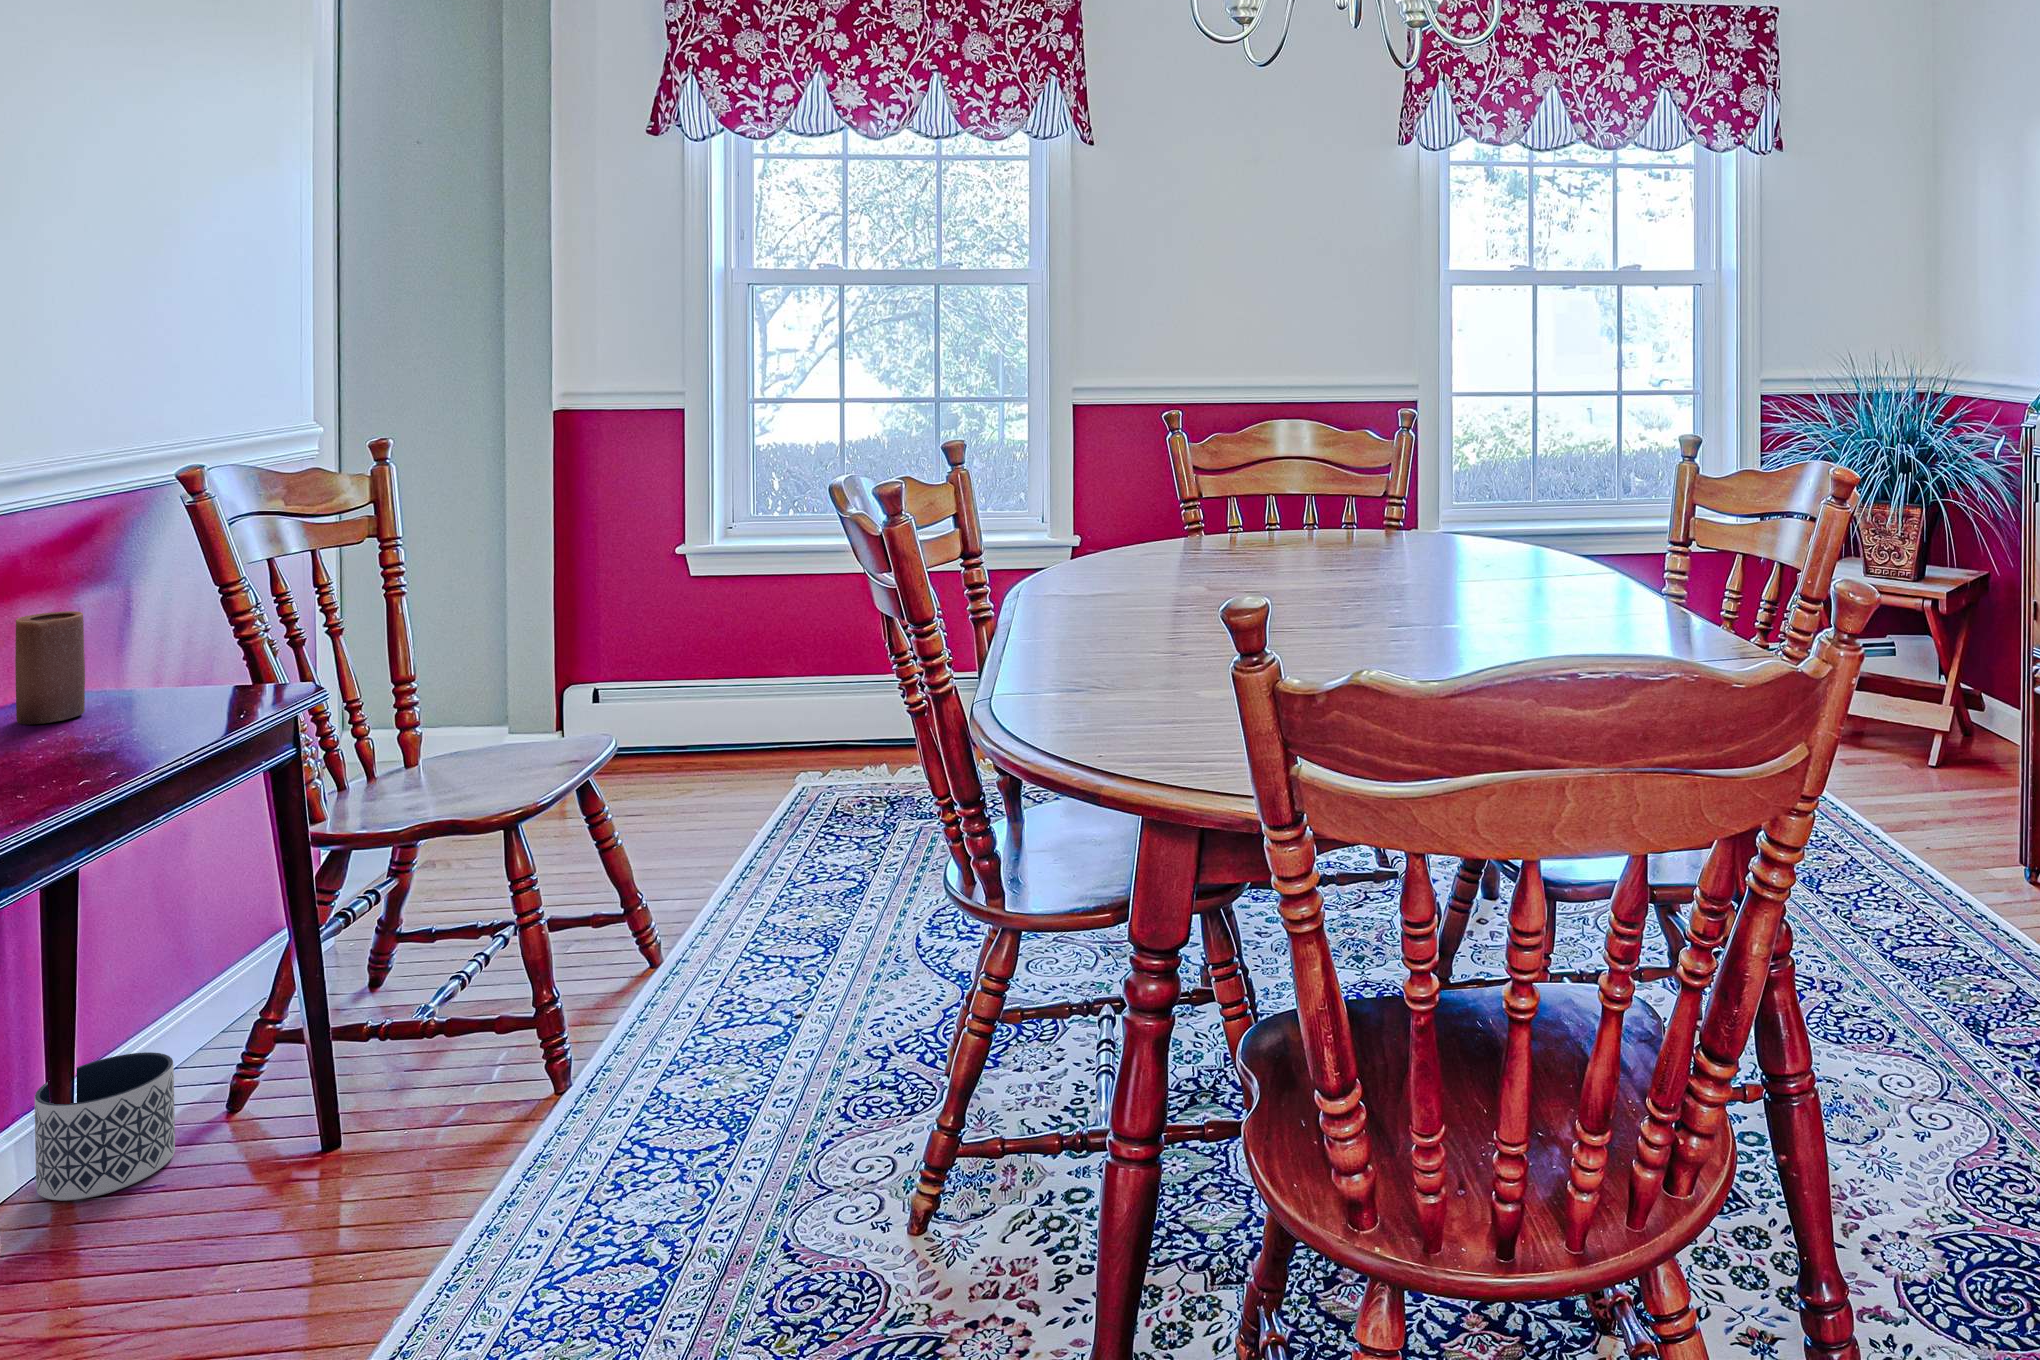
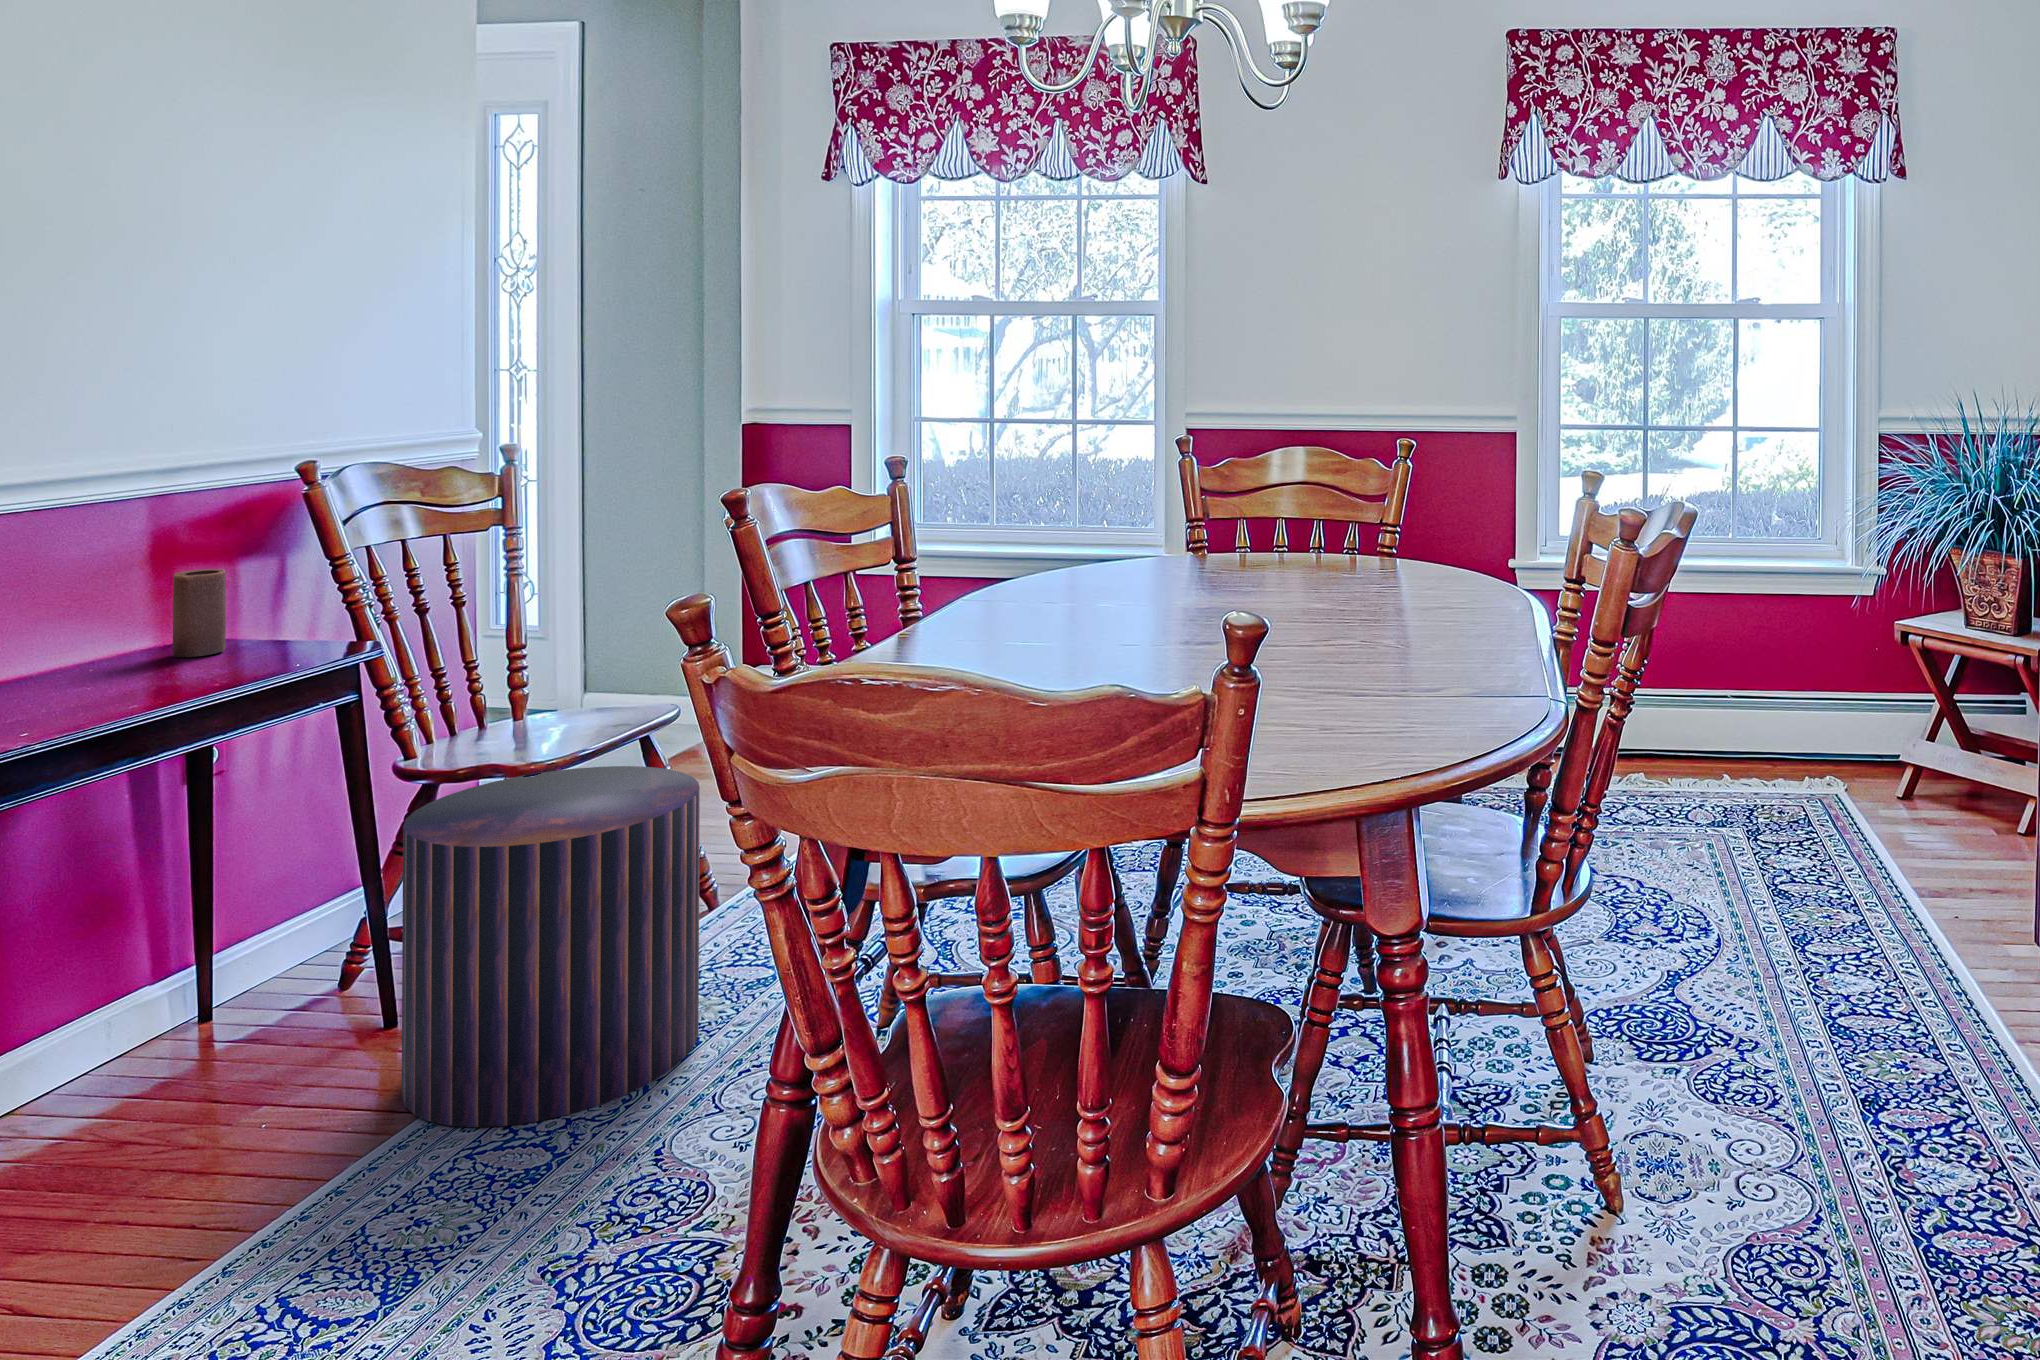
pouf: none [400,812,746,1252] -> present [402,766,700,1127]
planter: present [35,1052,175,1201] -> none [180,929,288,1041]

